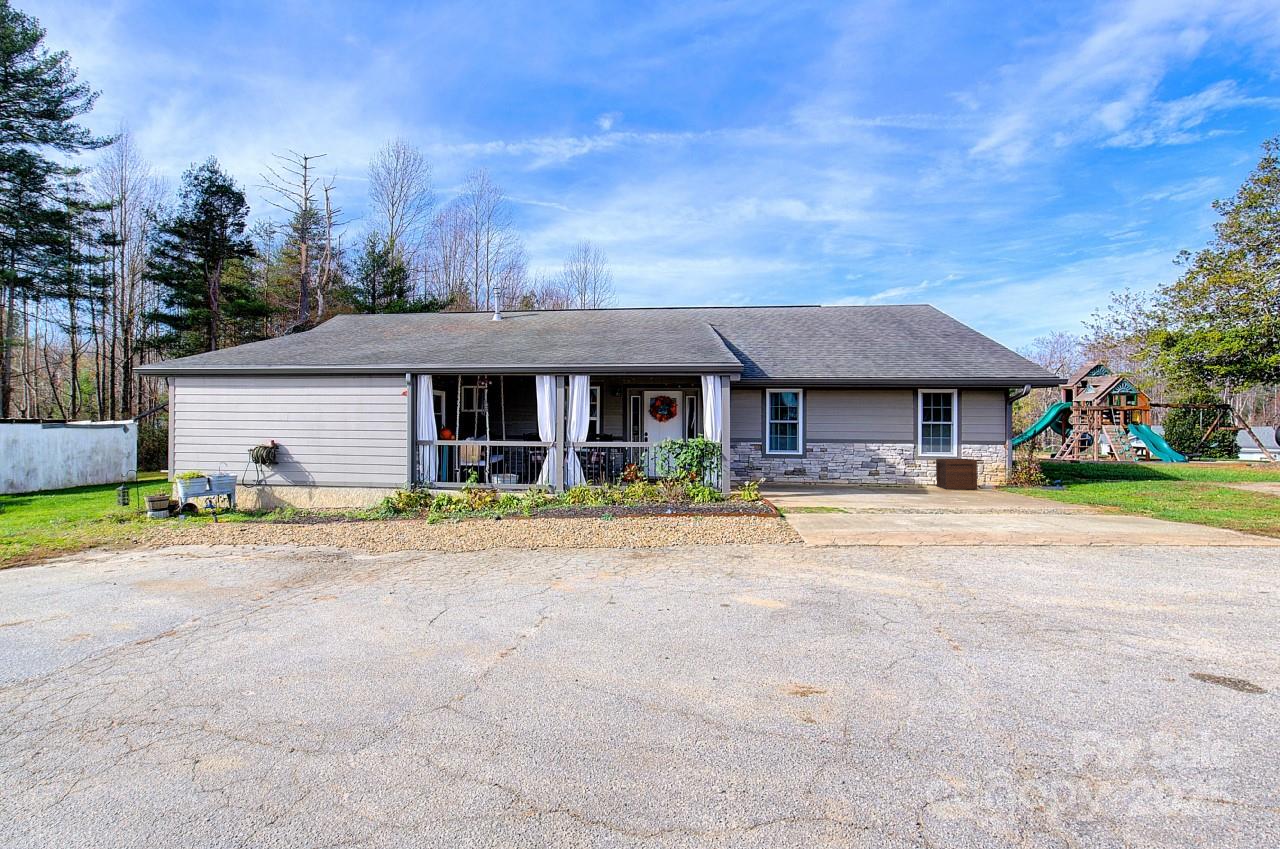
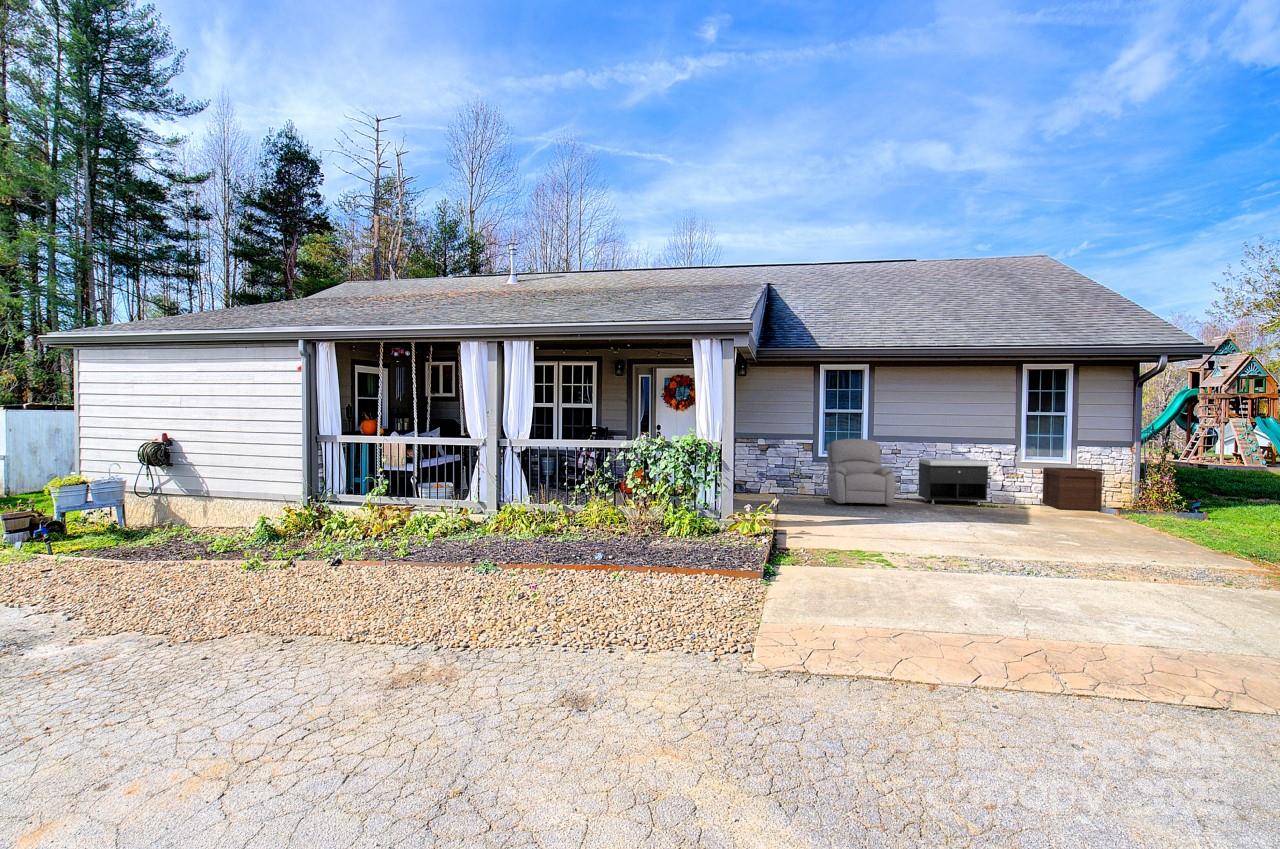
chair: none [772,439,822,489] -> present [827,439,895,506]
storage bench: none [842,453,893,488] -> present [918,459,989,505]

